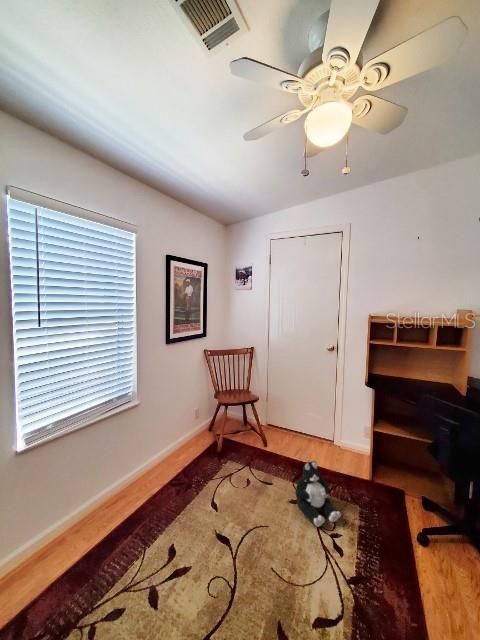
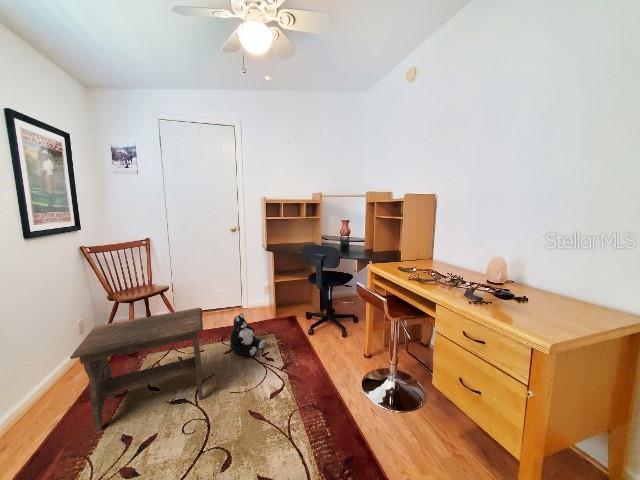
footstool: none [152,426,263,553] -> present [70,308,203,431]

